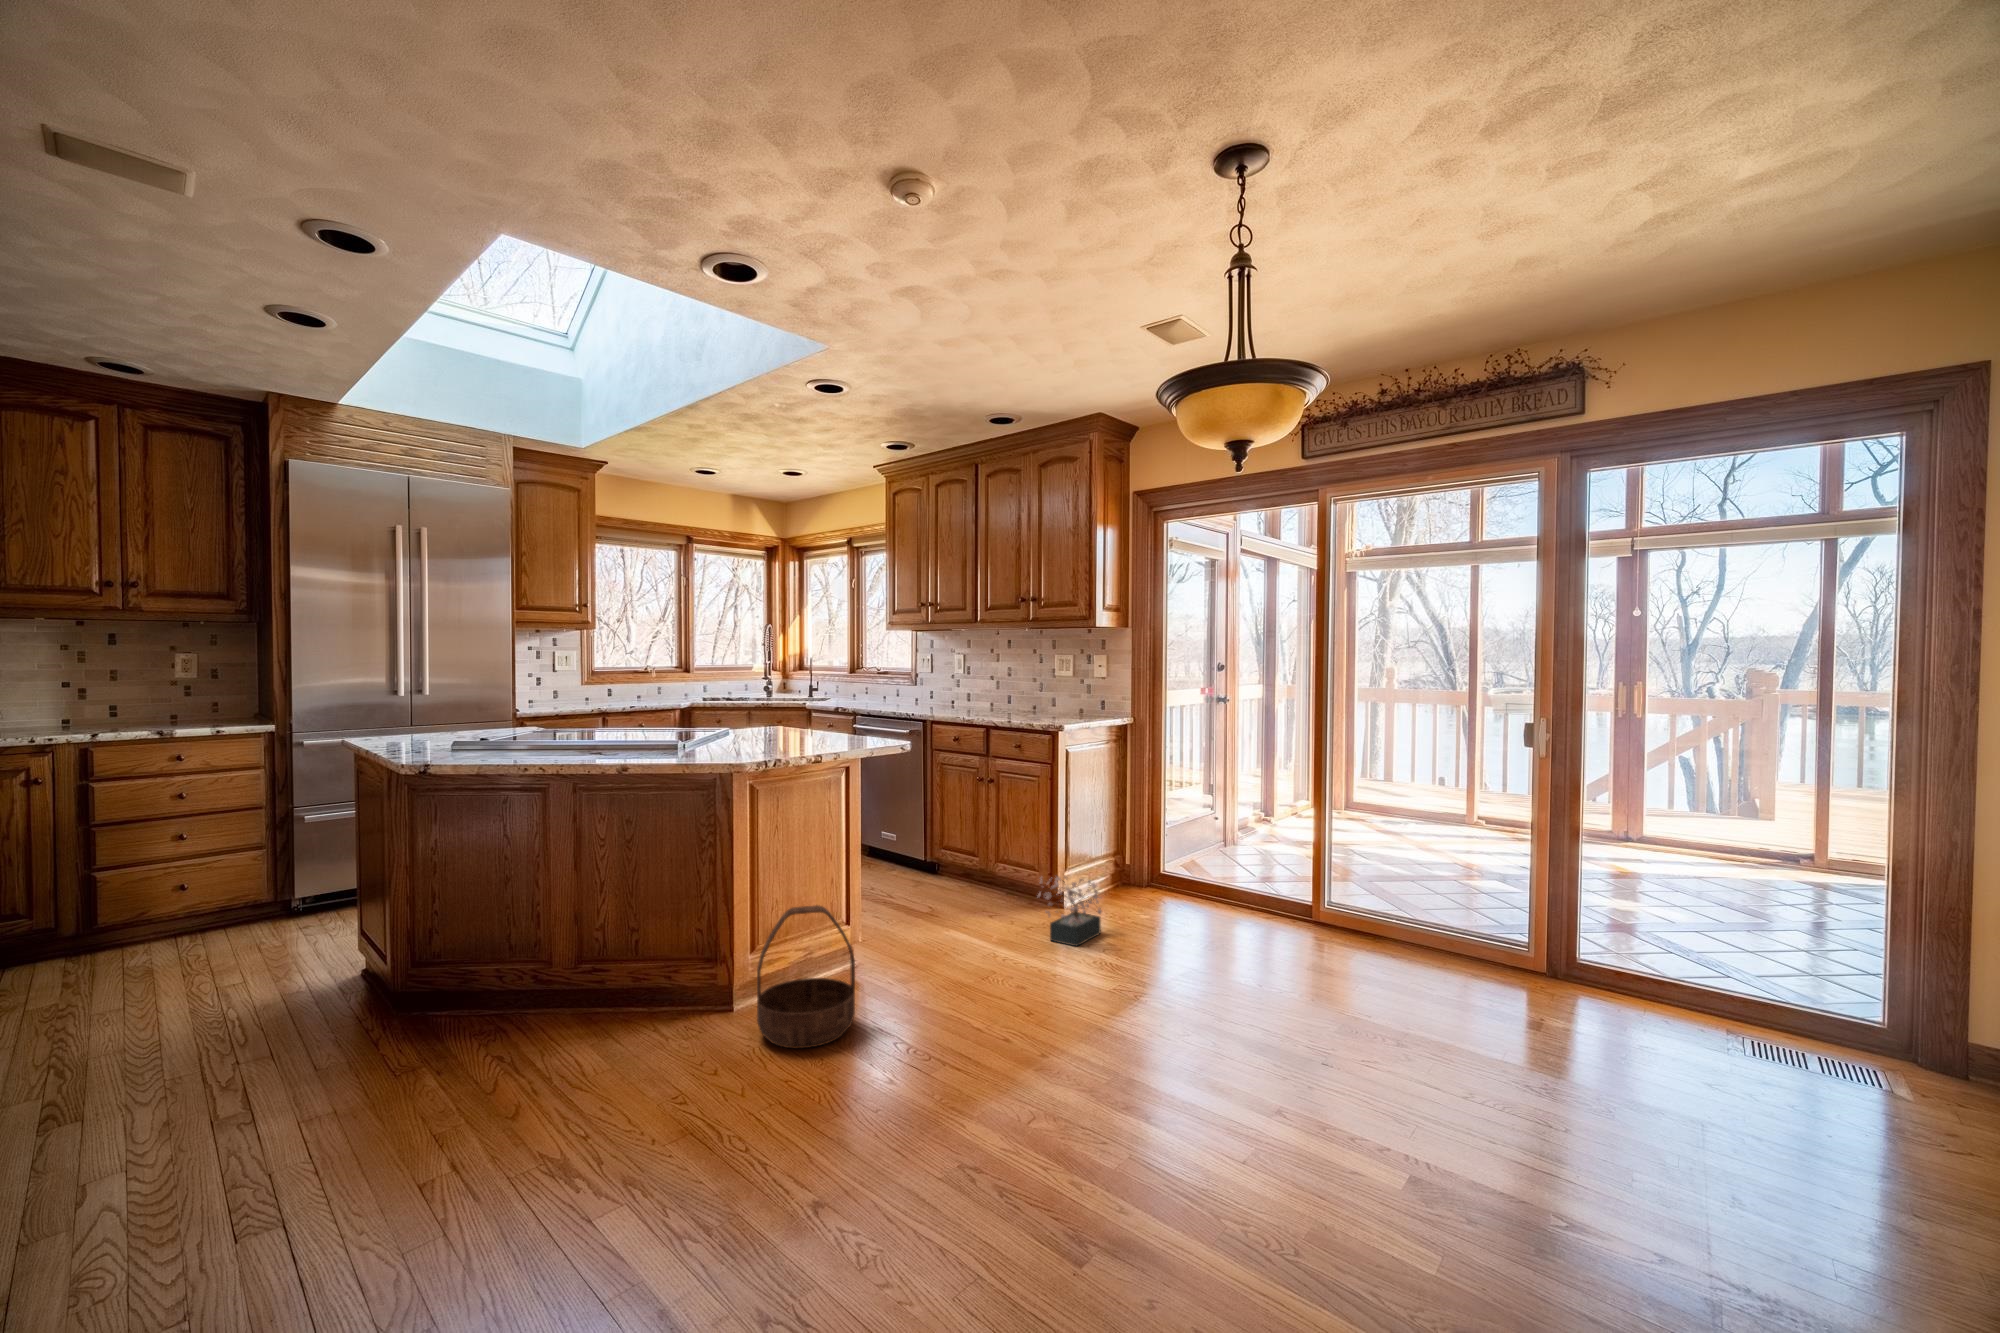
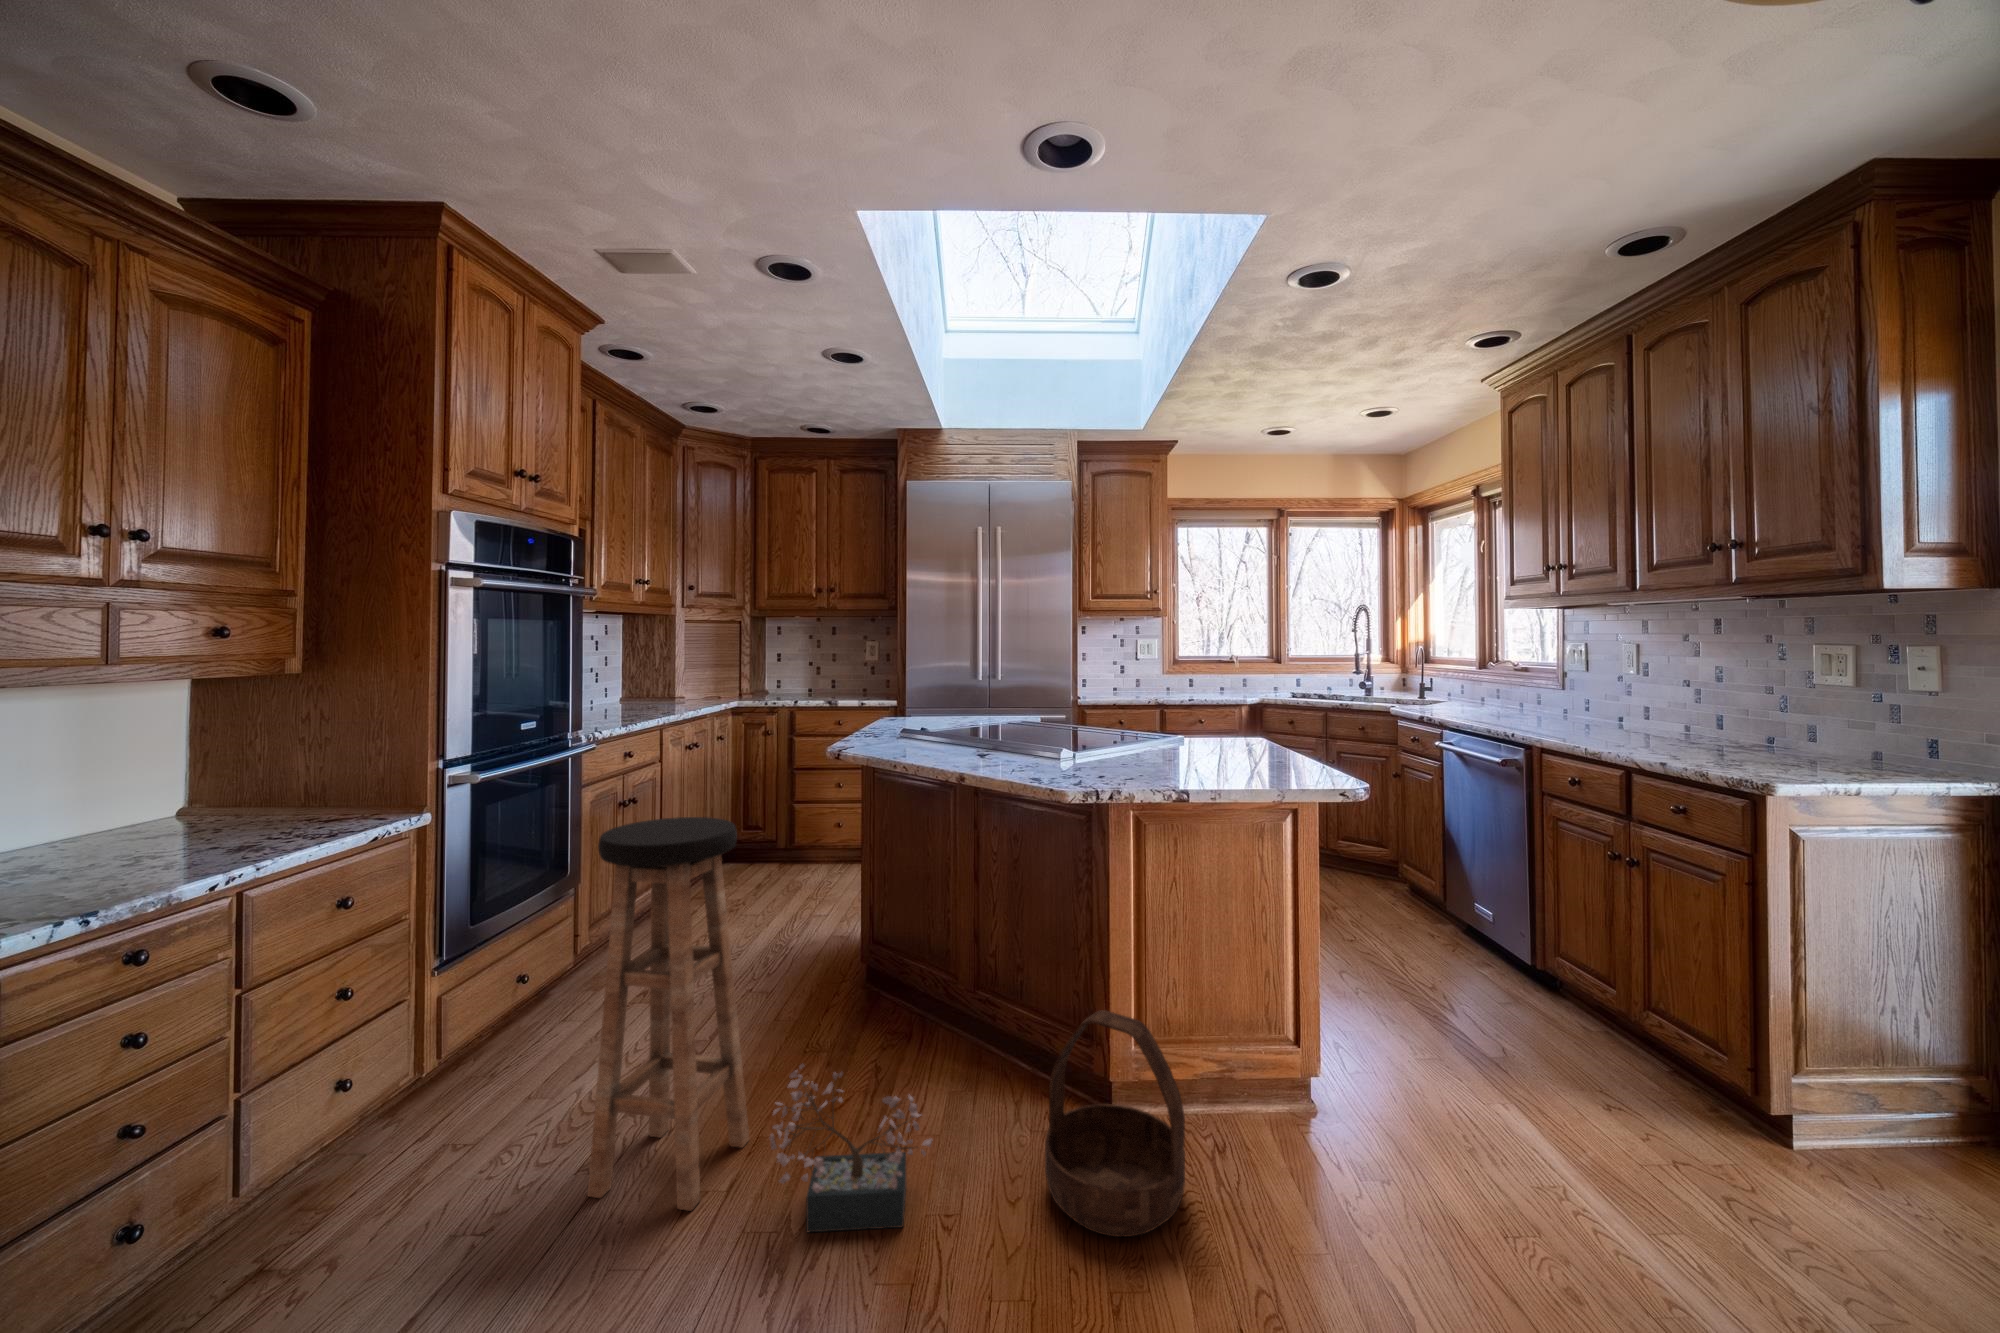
bar stool: none [346,819,500,1212] -> present [588,817,749,1211]
decorative plant: present [1038,876,1102,946] -> present [769,1064,932,1232]

